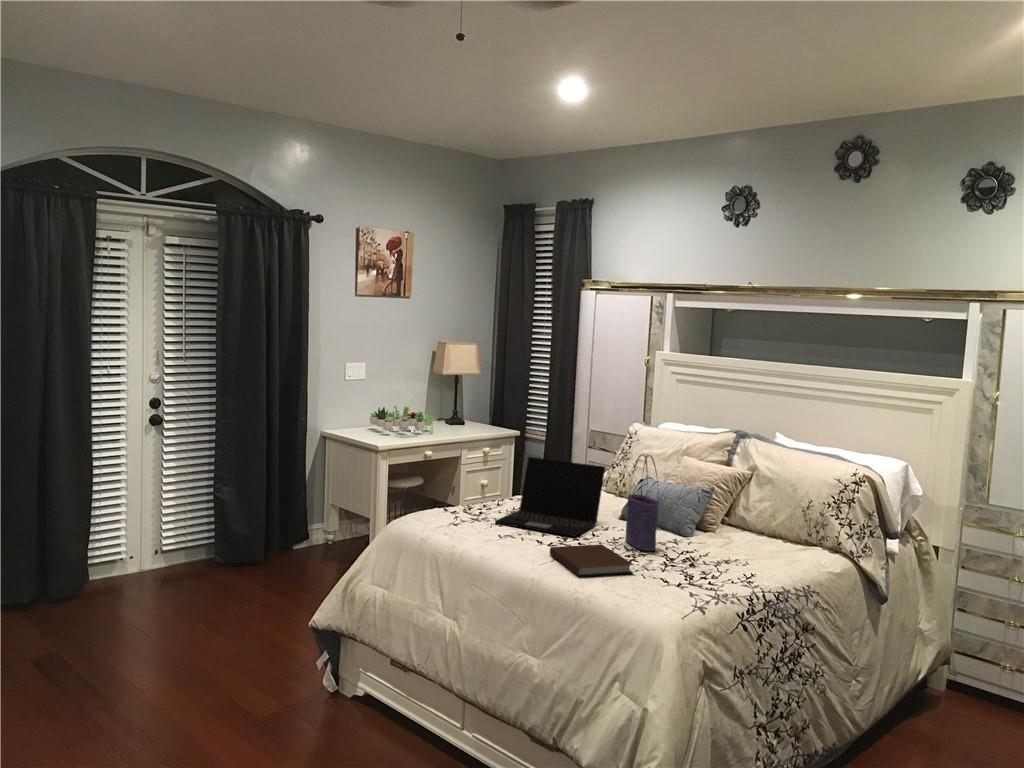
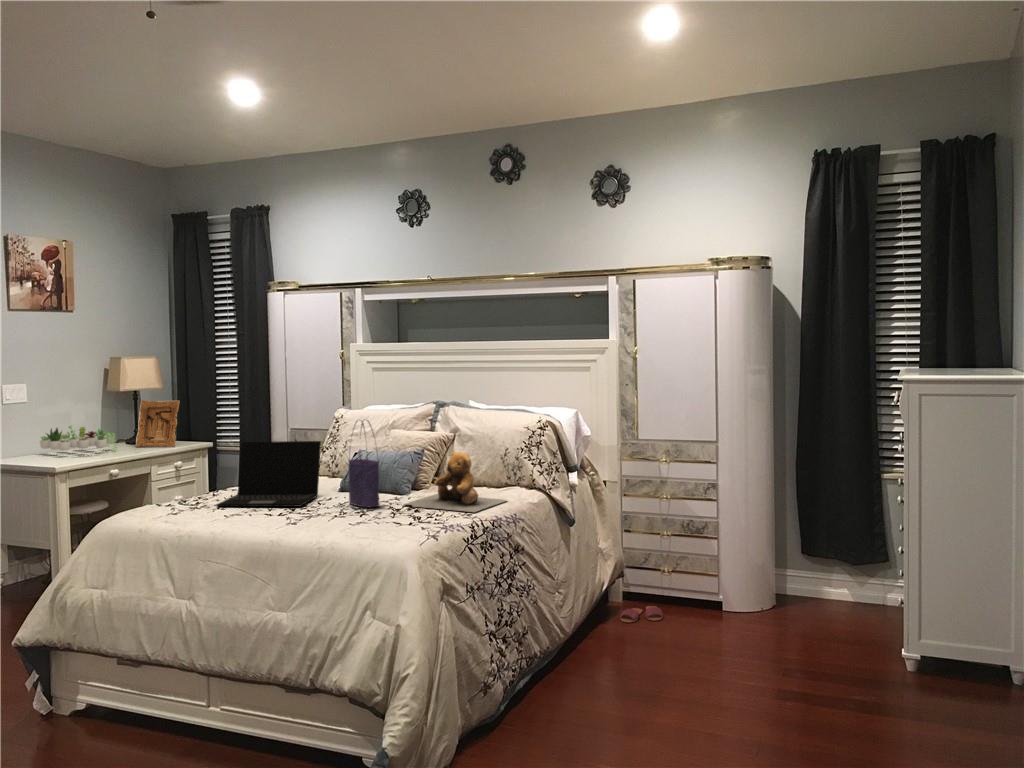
picture frame: none [451,386,493,434] -> present [136,400,180,447]
teddy bear: none [680,502,804,579] -> present [402,452,507,512]
notebook: present [550,544,634,577] -> none [282,506,366,531]
slippers: none [937,704,995,729] -> present [620,606,663,623]

